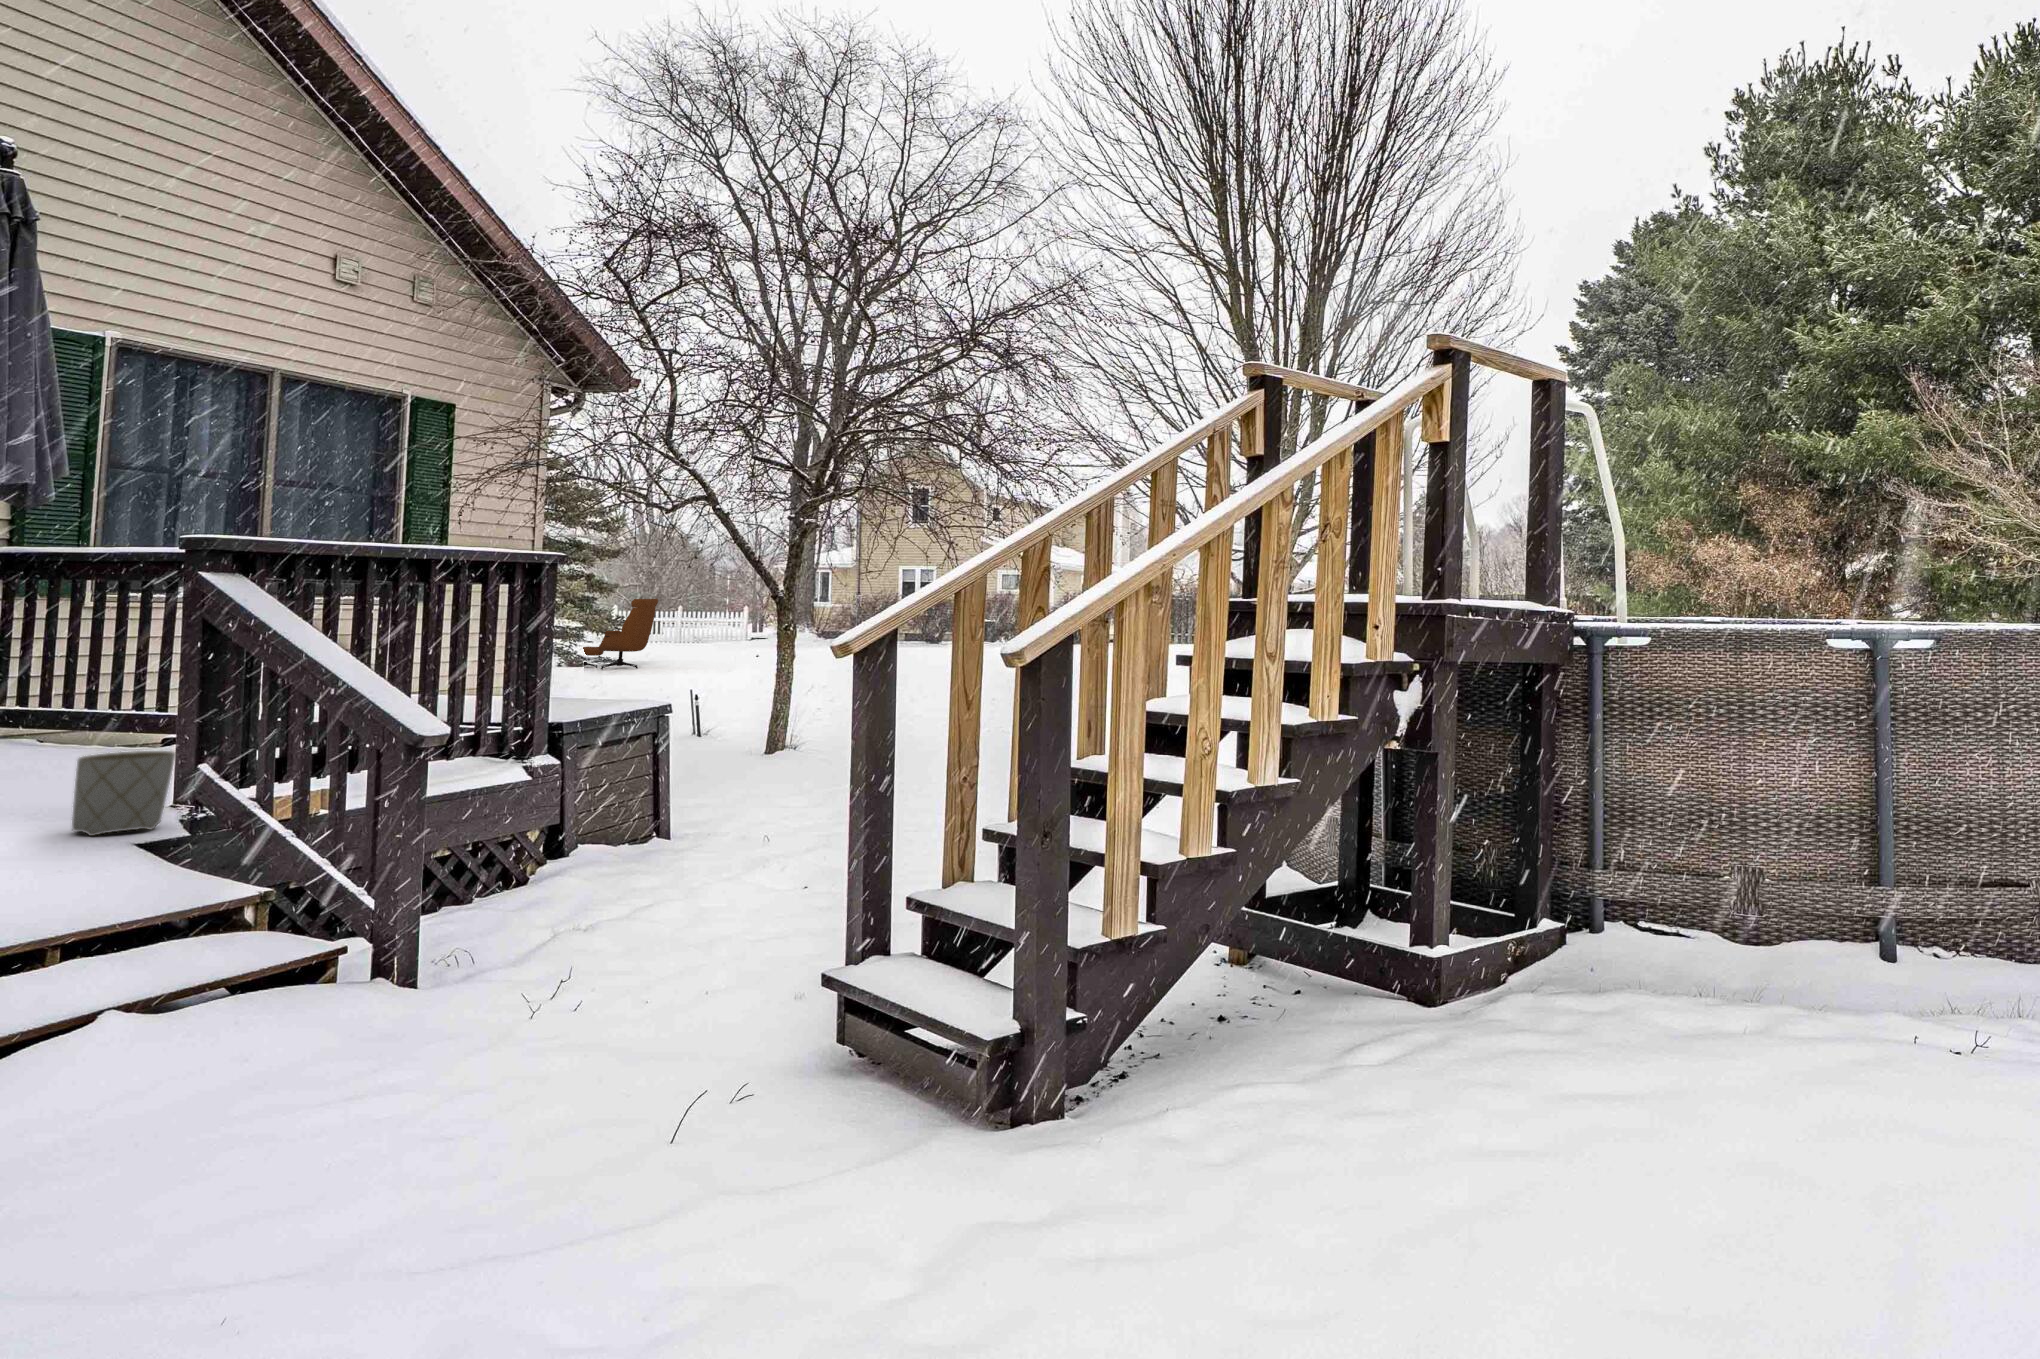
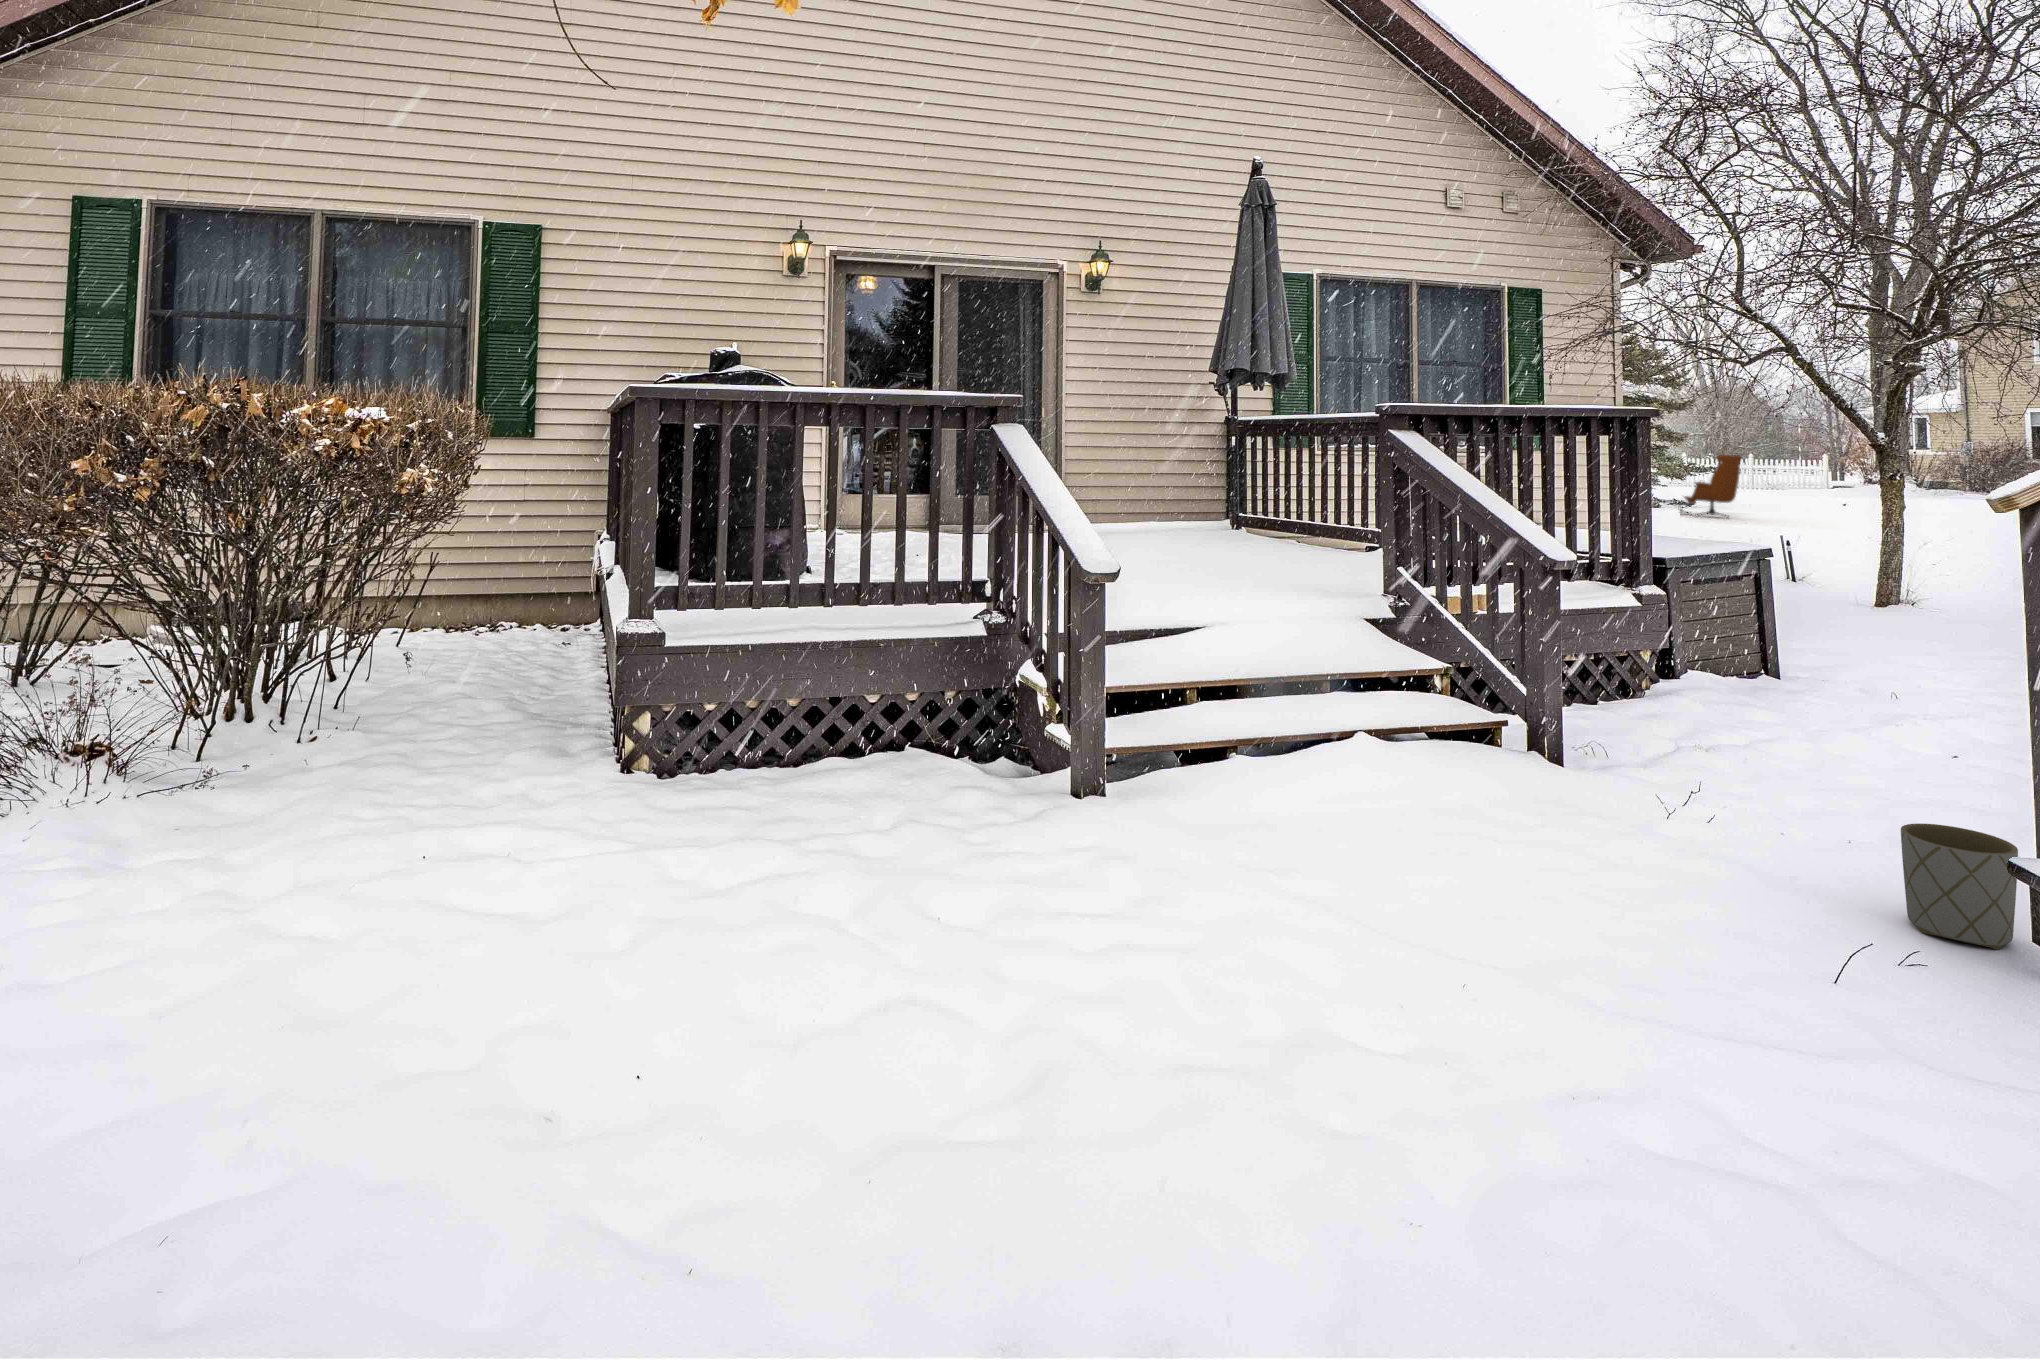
planter: present [72,751,175,836] -> present [1901,823,2018,949]

